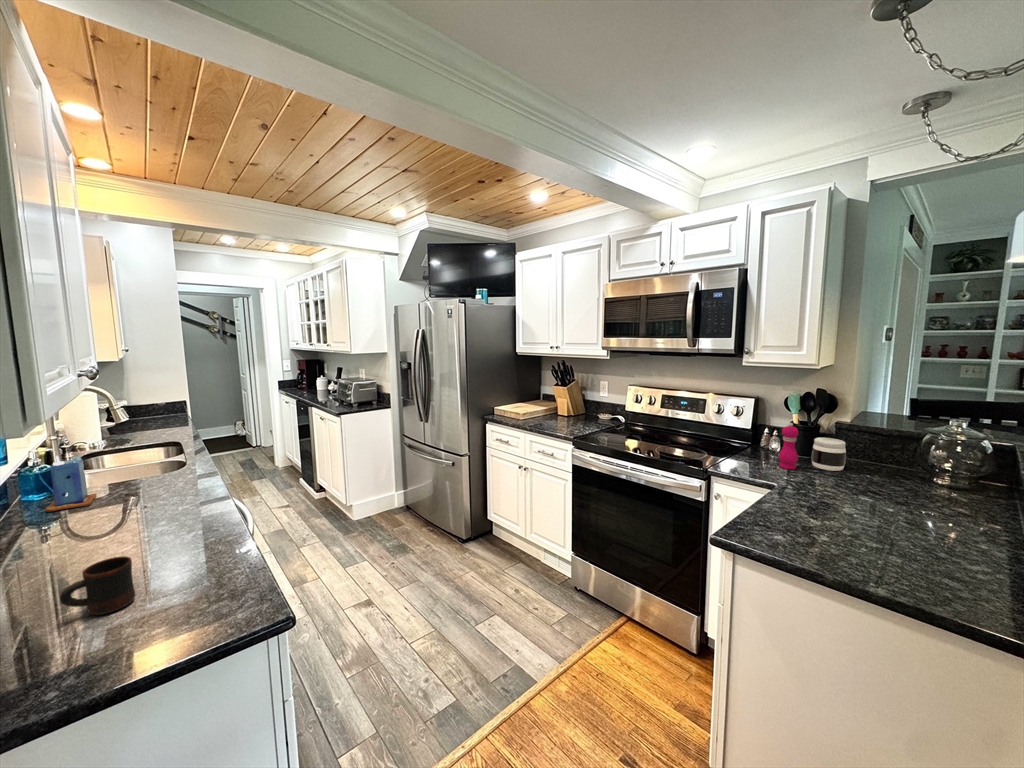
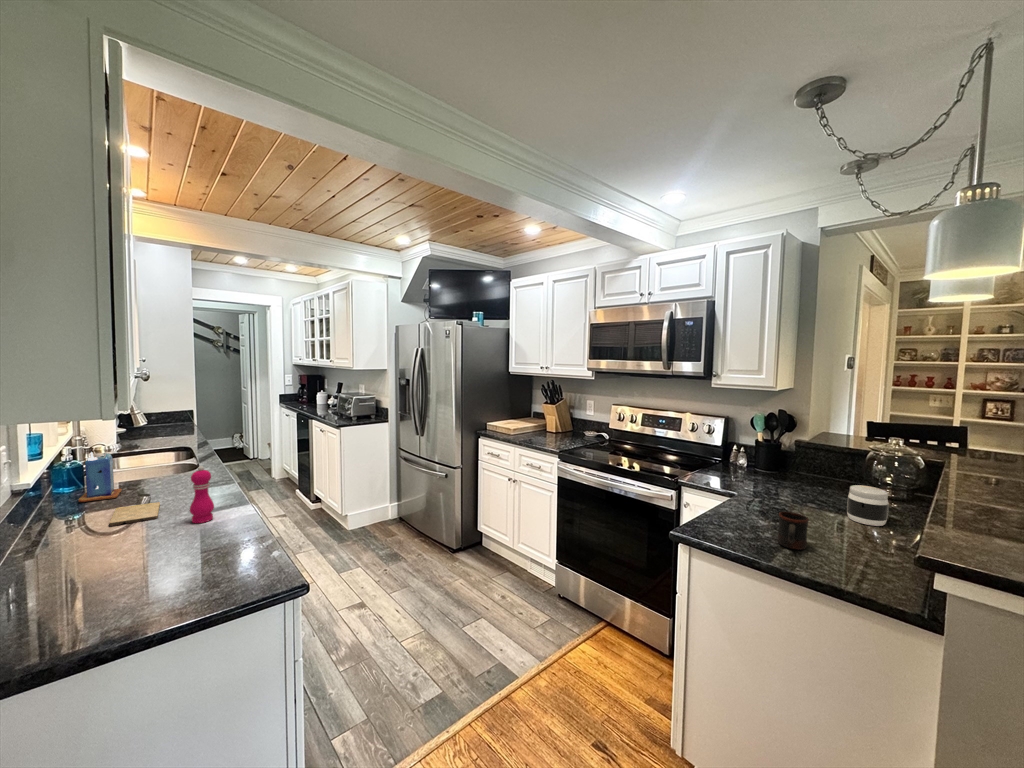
pepper mill: present [779,423,798,469] -> present [190,466,214,523]
jar: present [812,438,846,471] -> present [847,485,889,526]
cutting board: none [72,510,135,543] -> present [109,502,160,526]
mug: present [60,556,135,615] -> present [778,512,809,549]

